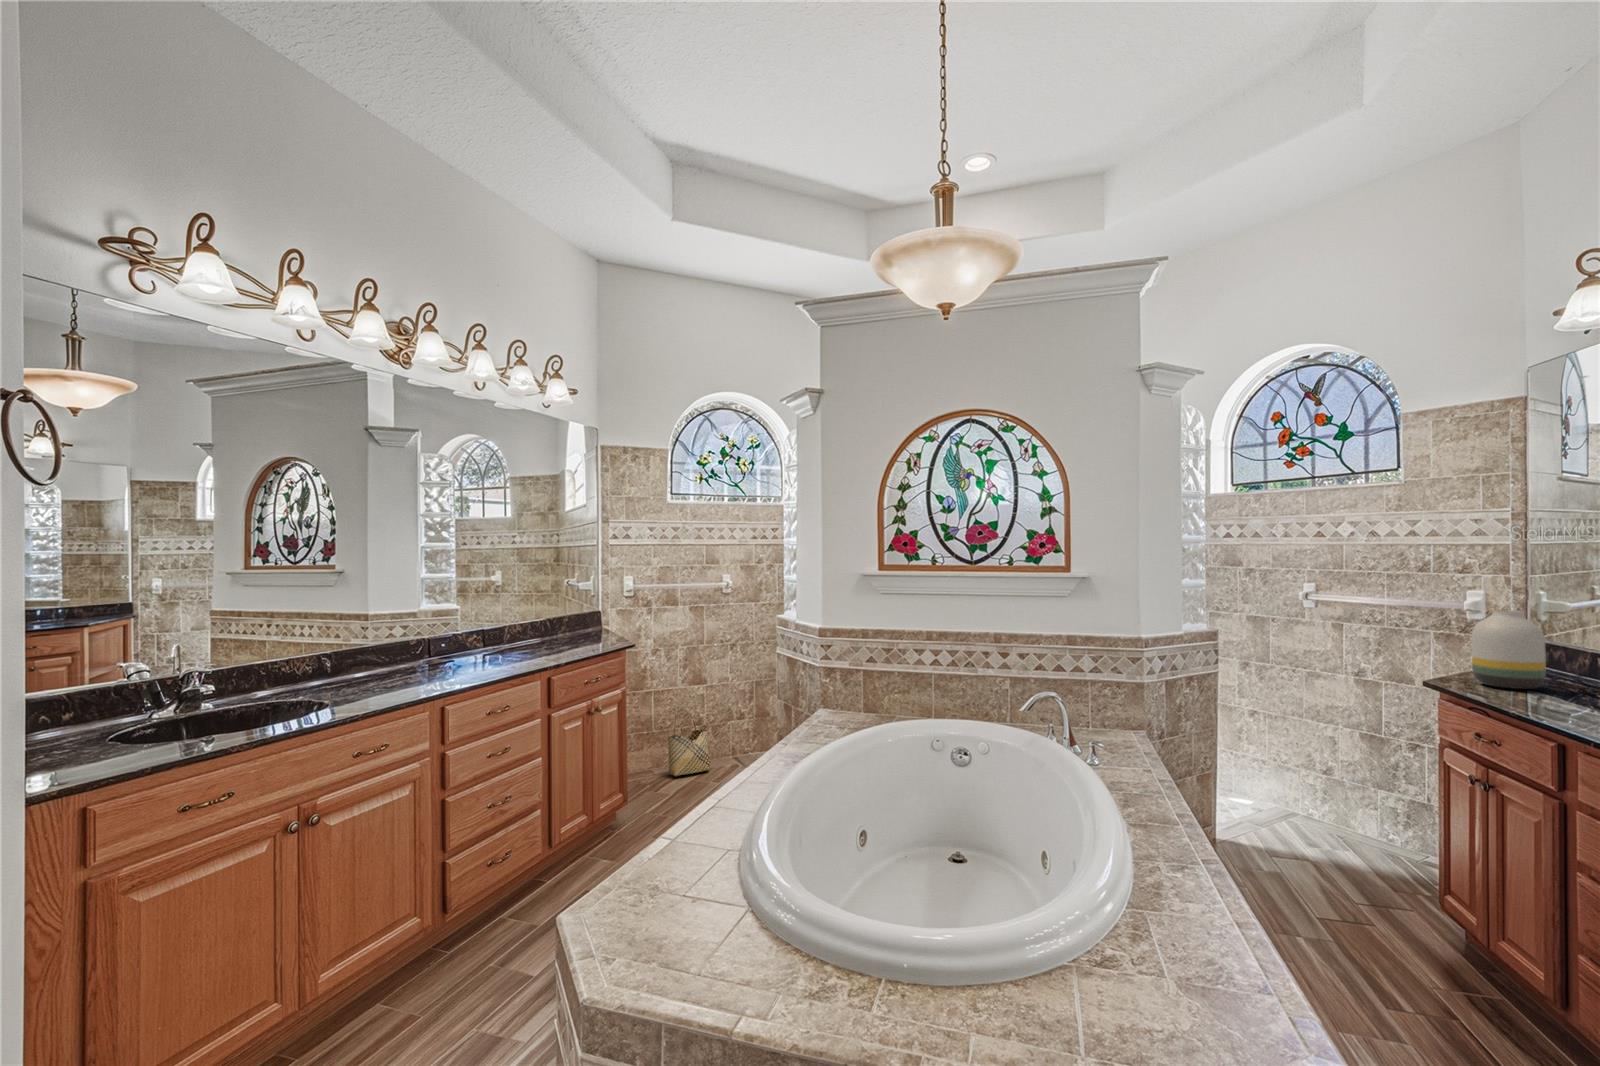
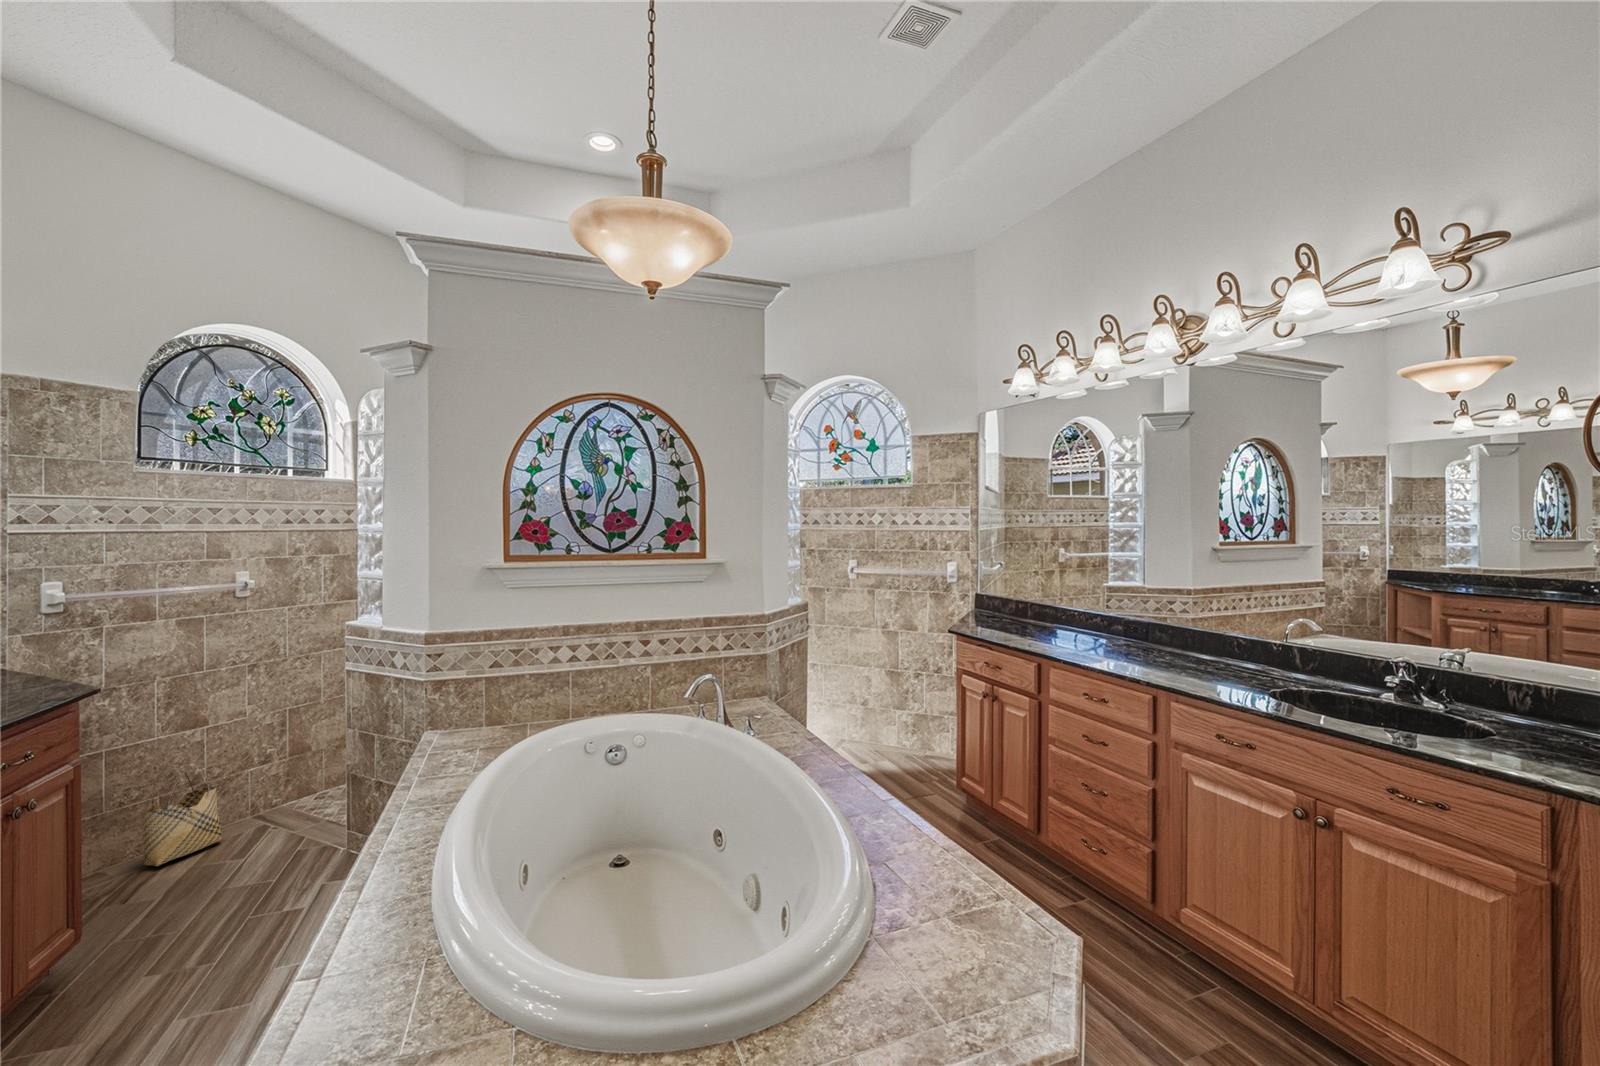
vase: present [1471,610,1546,689] -> none [976,577,1013,630]

